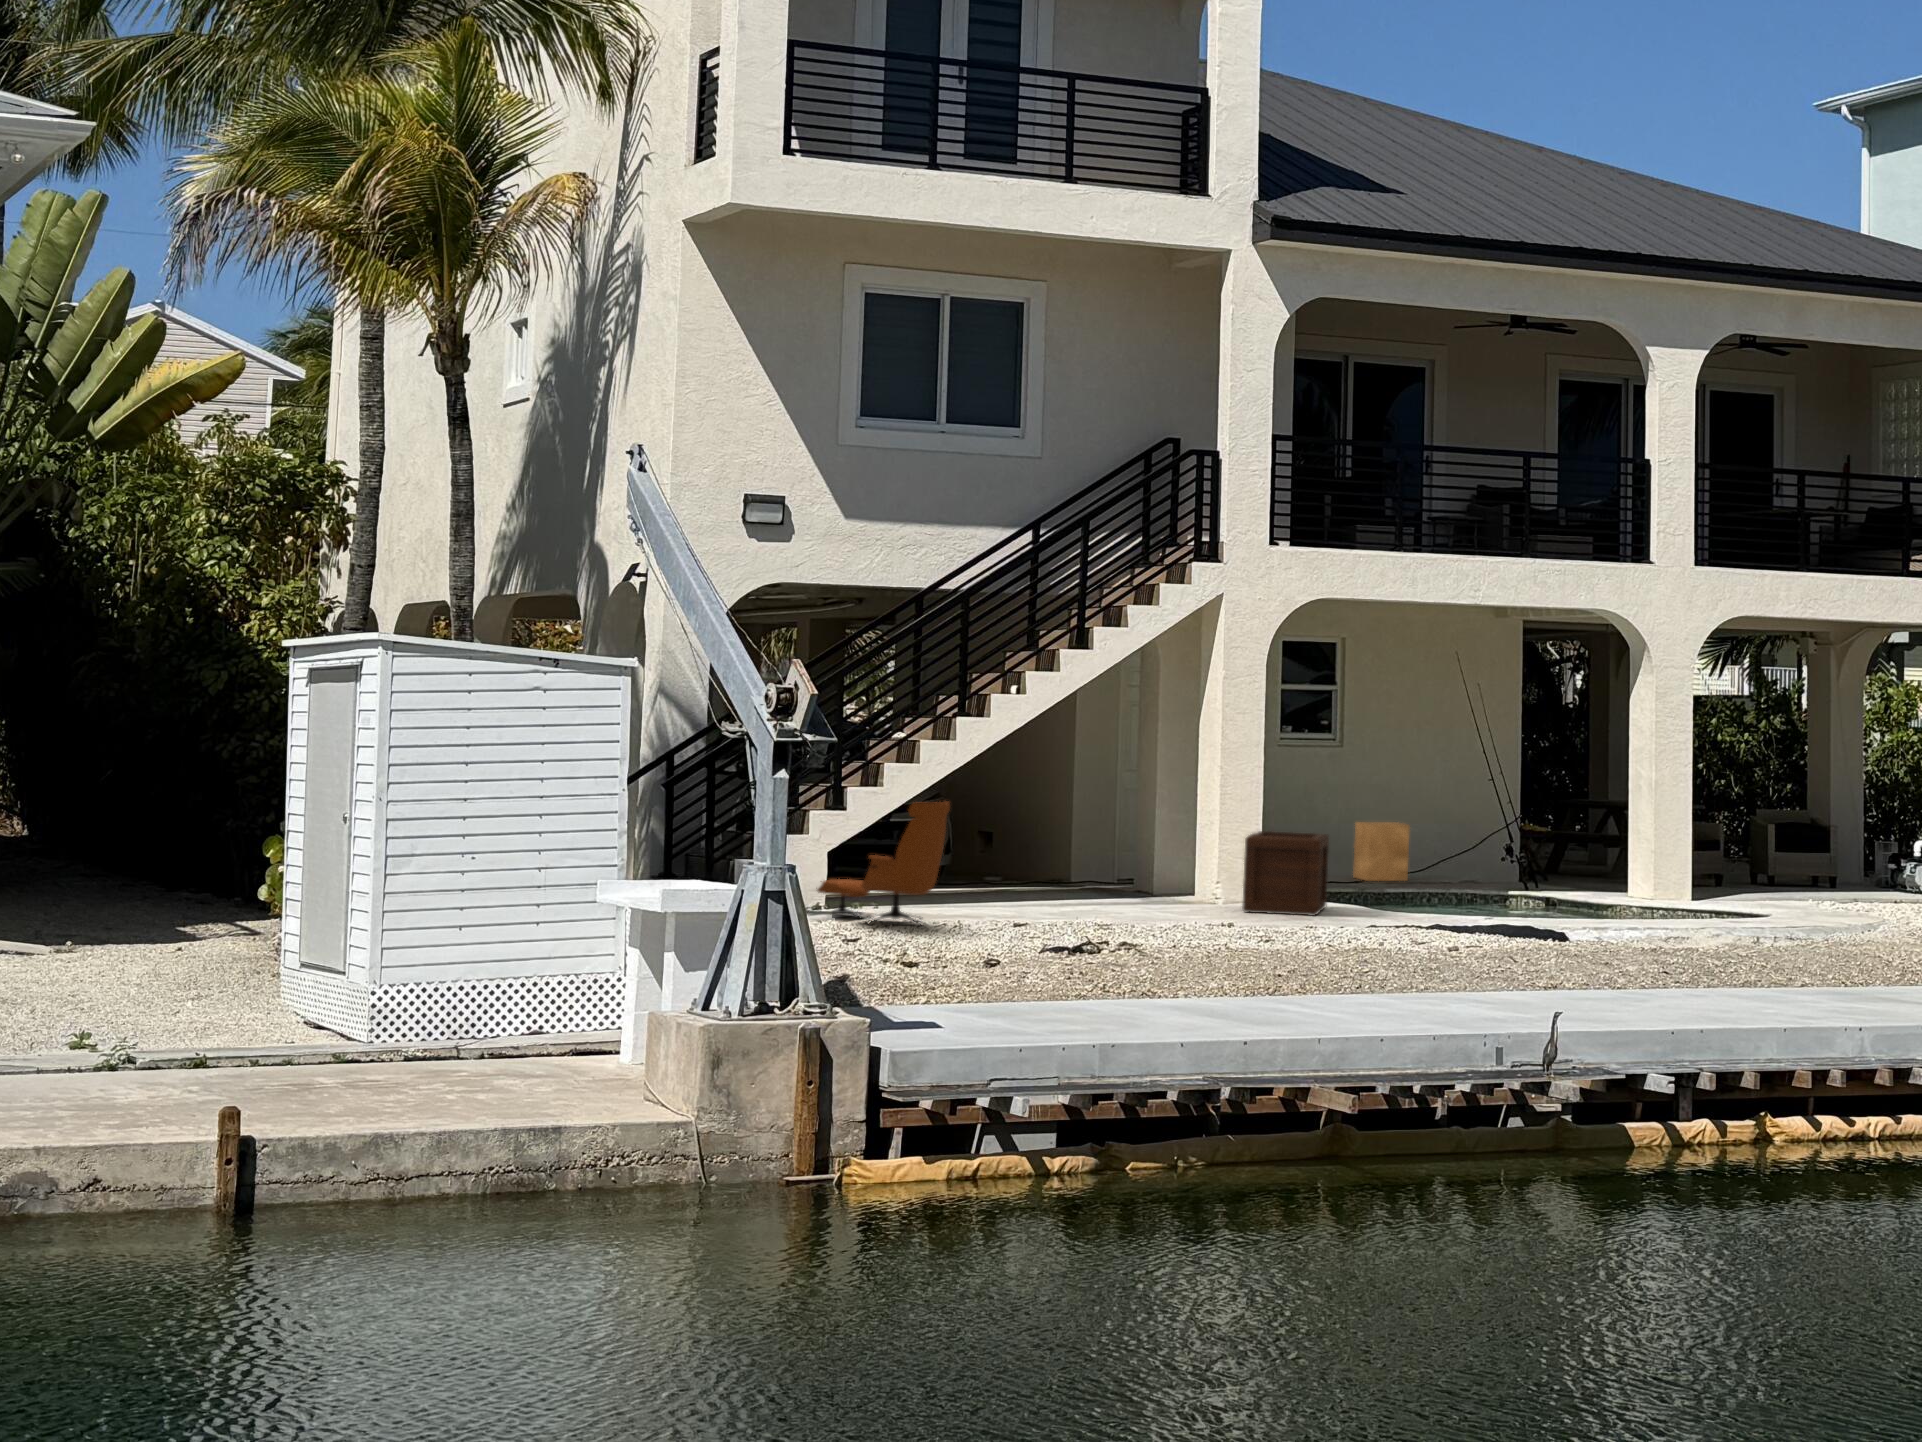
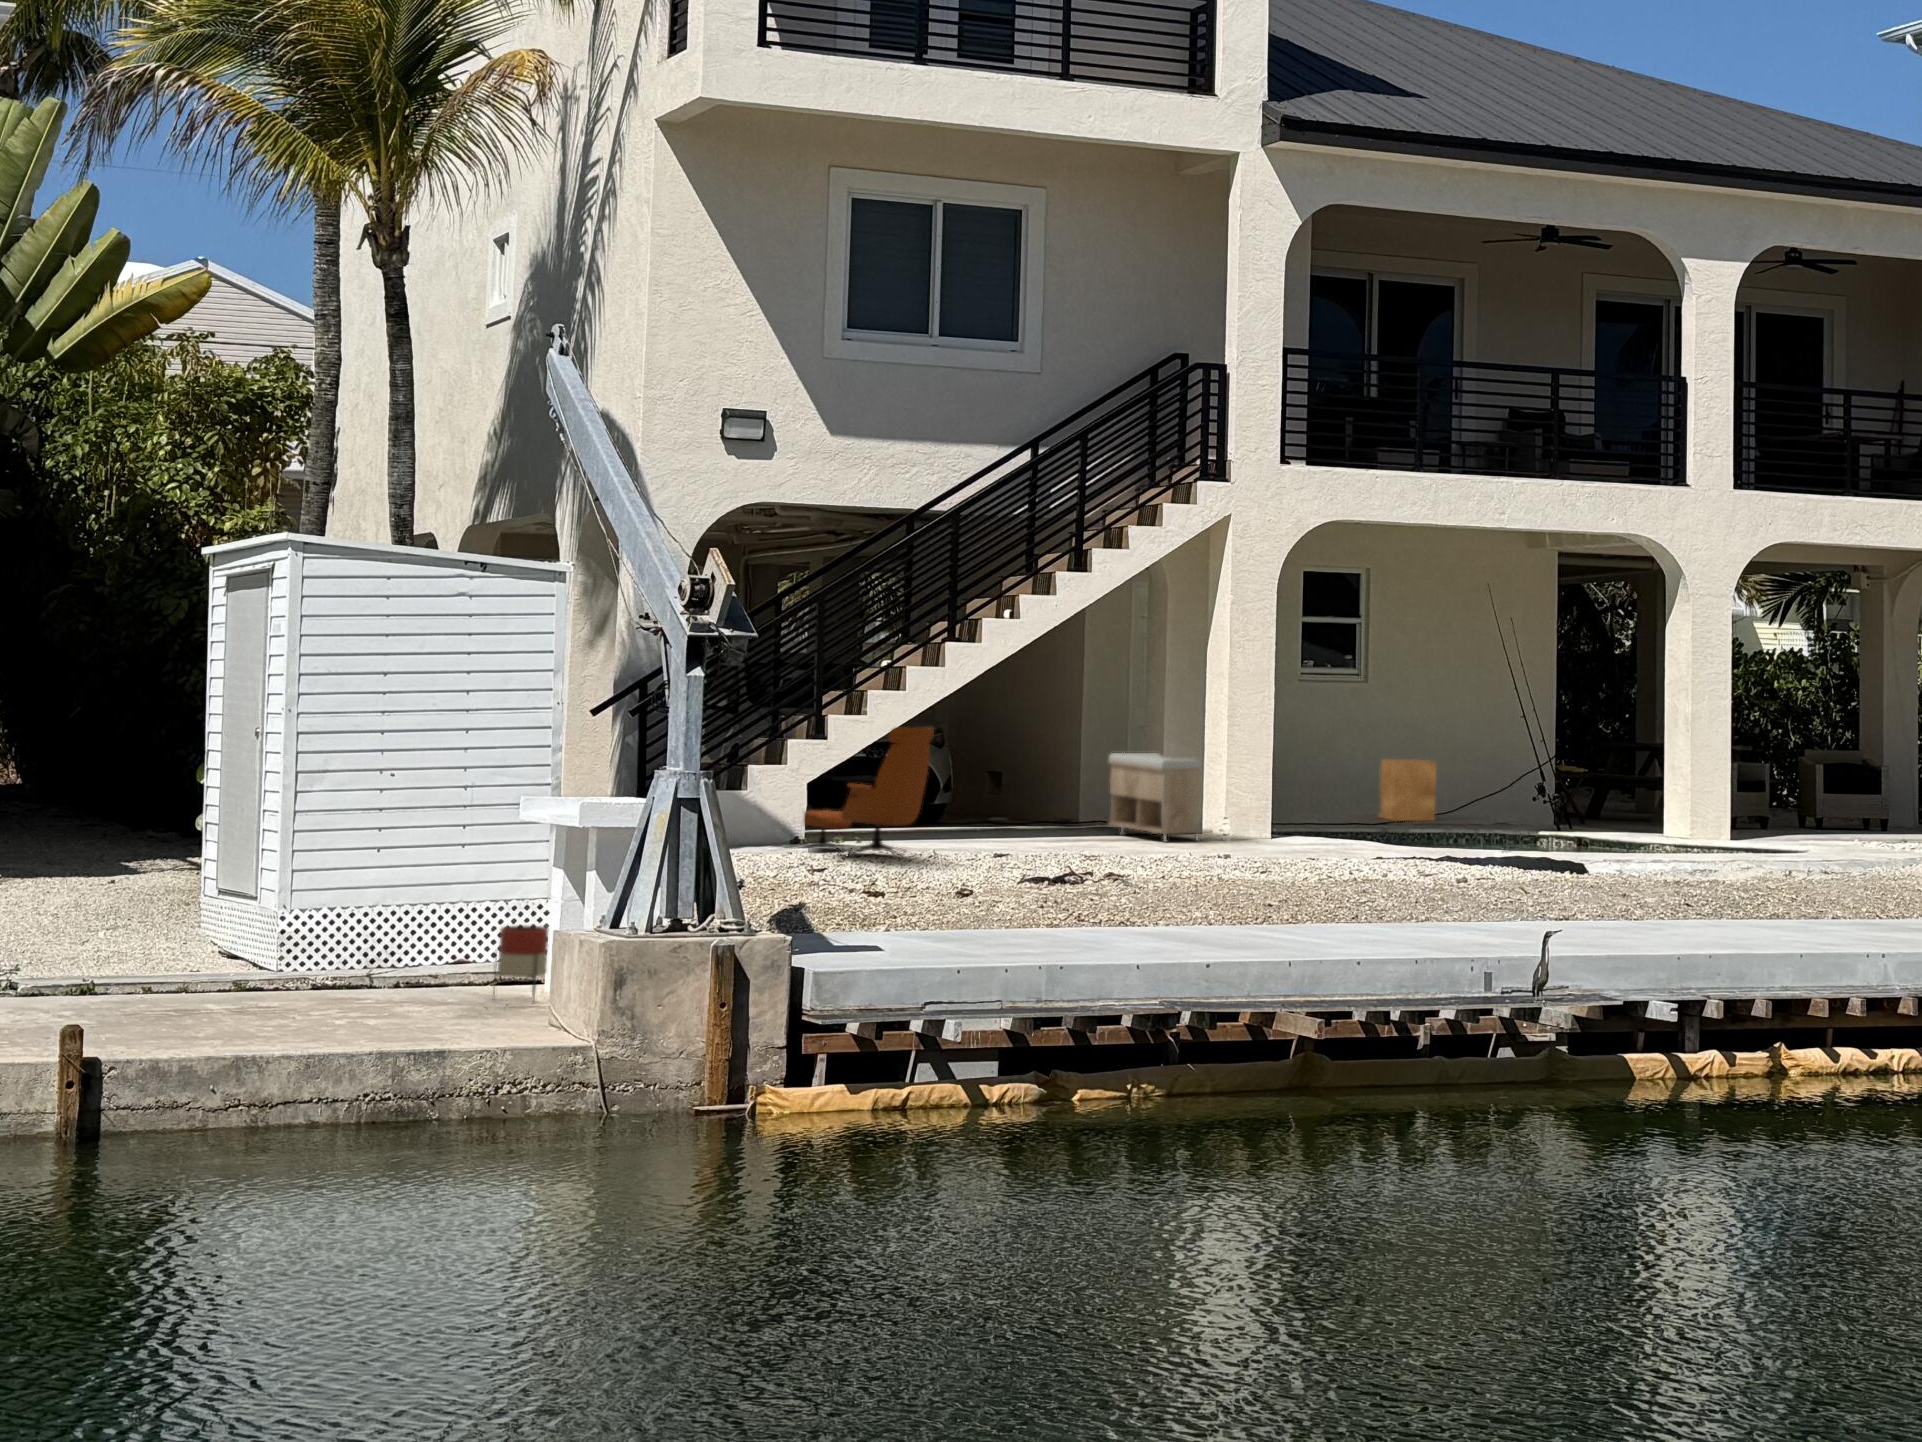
storage bench: none [1104,820,1208,906] -> present [1109,753,1212,841]
wooden crate: present [1242,831,1329,916] -> none [1250,763,1343,851]
planter: none [584,1006,635,1078] -> present [495,925,549,997]

